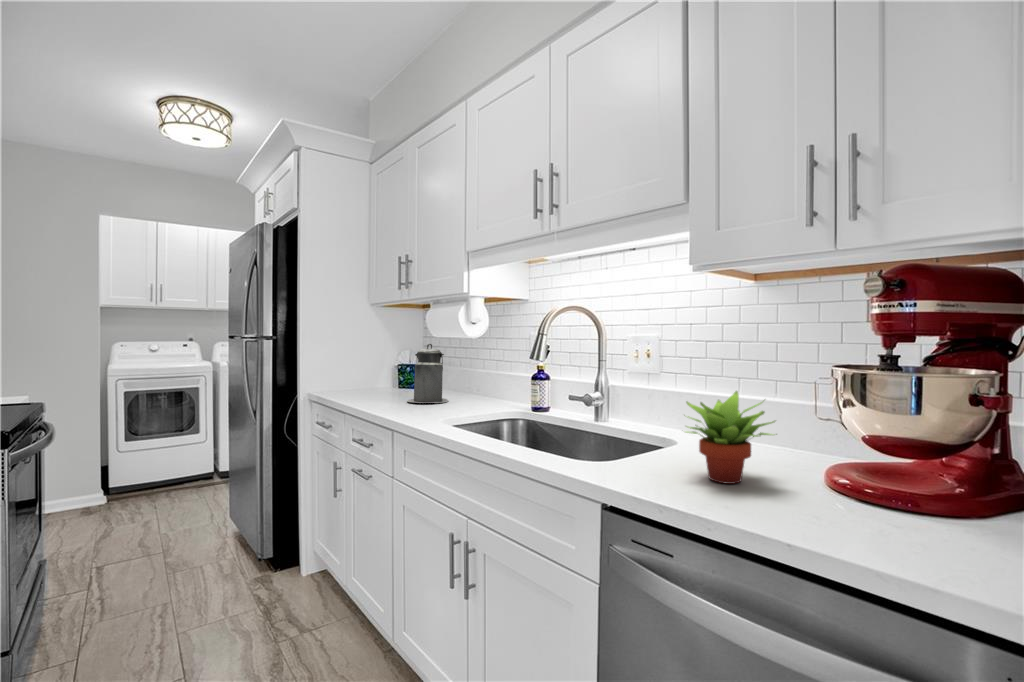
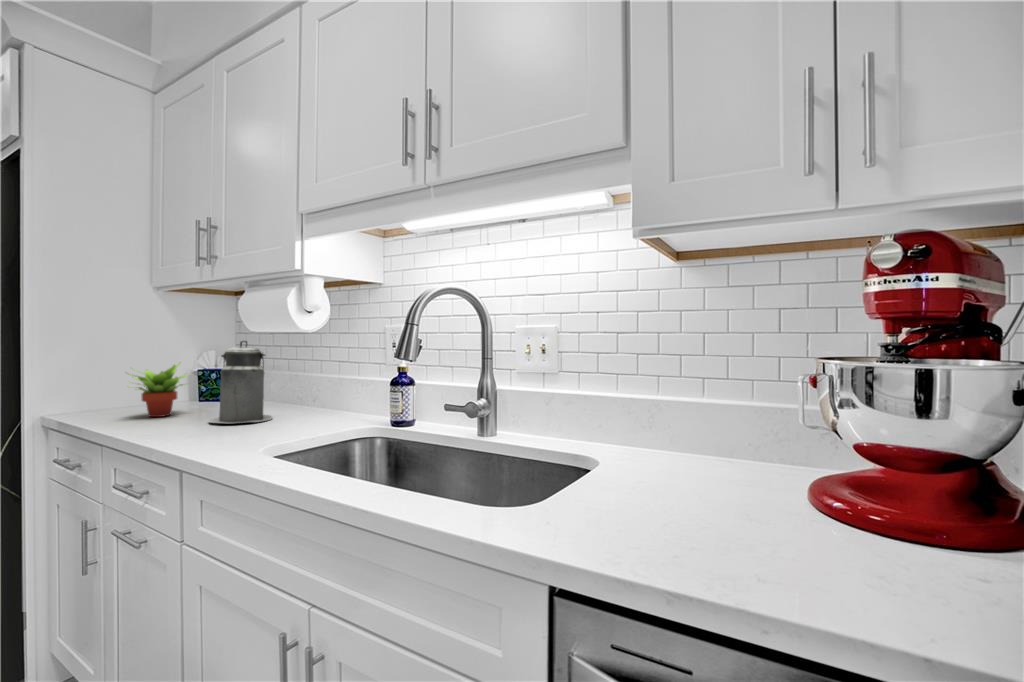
succulent plant: present [686,391,777,484] -> present [134,363,185,417]

